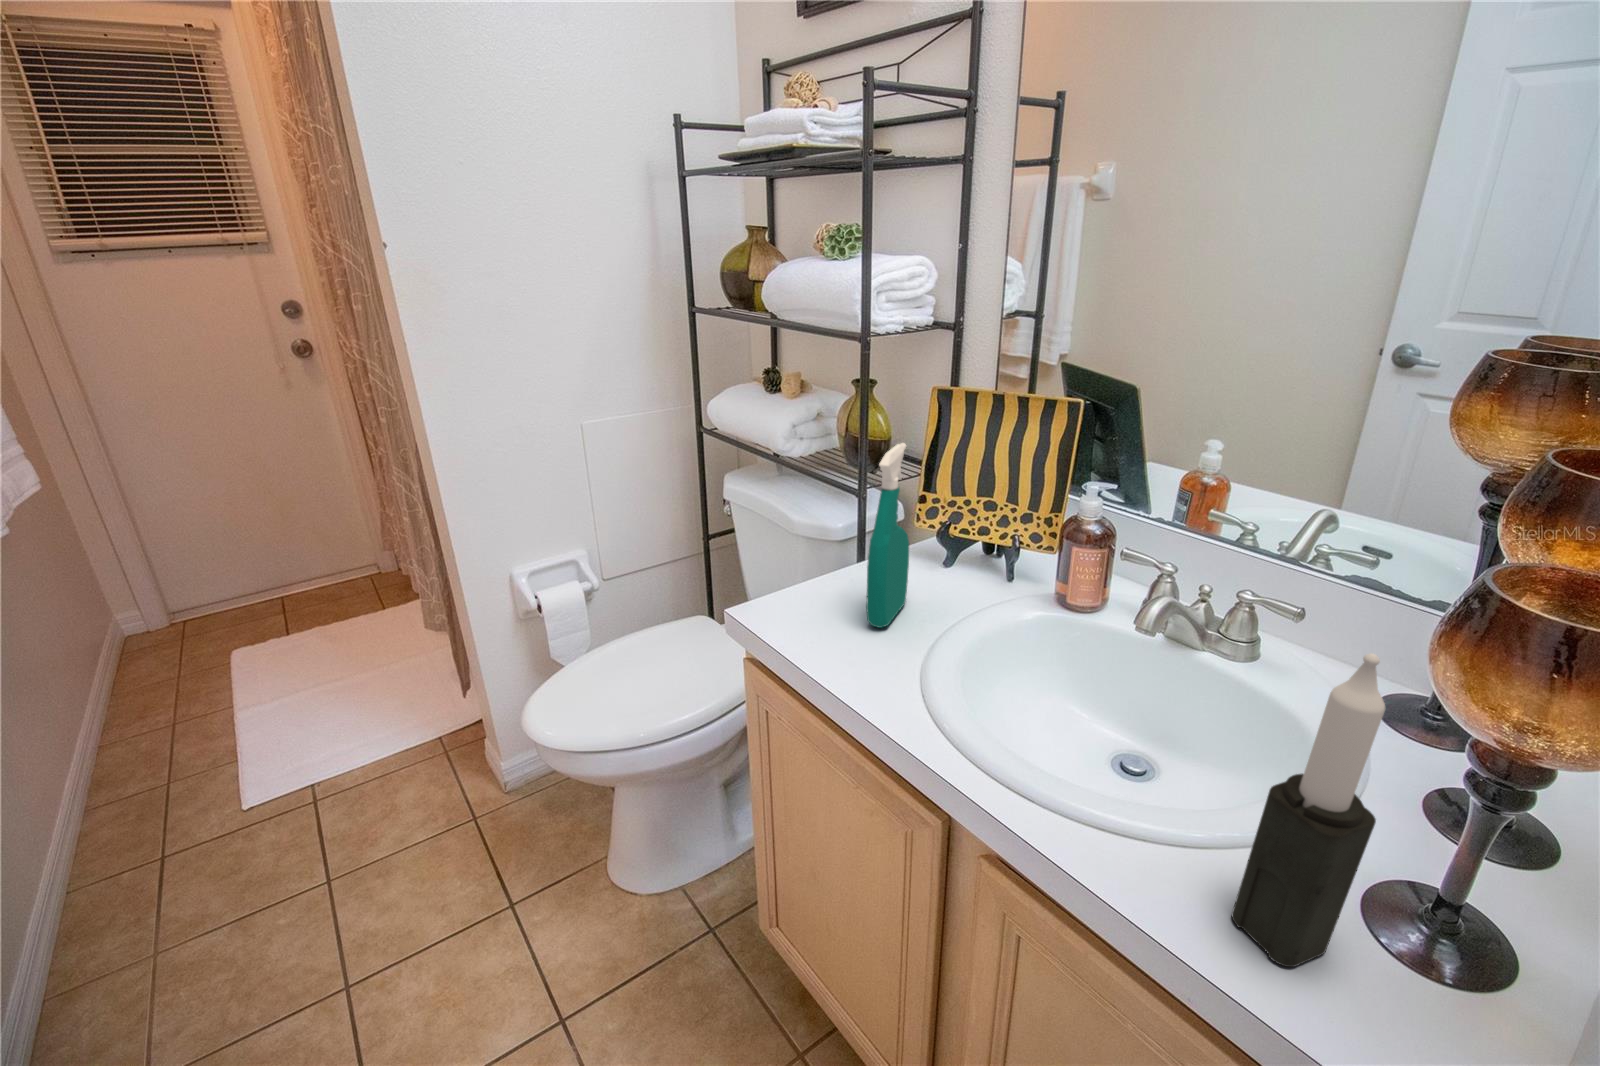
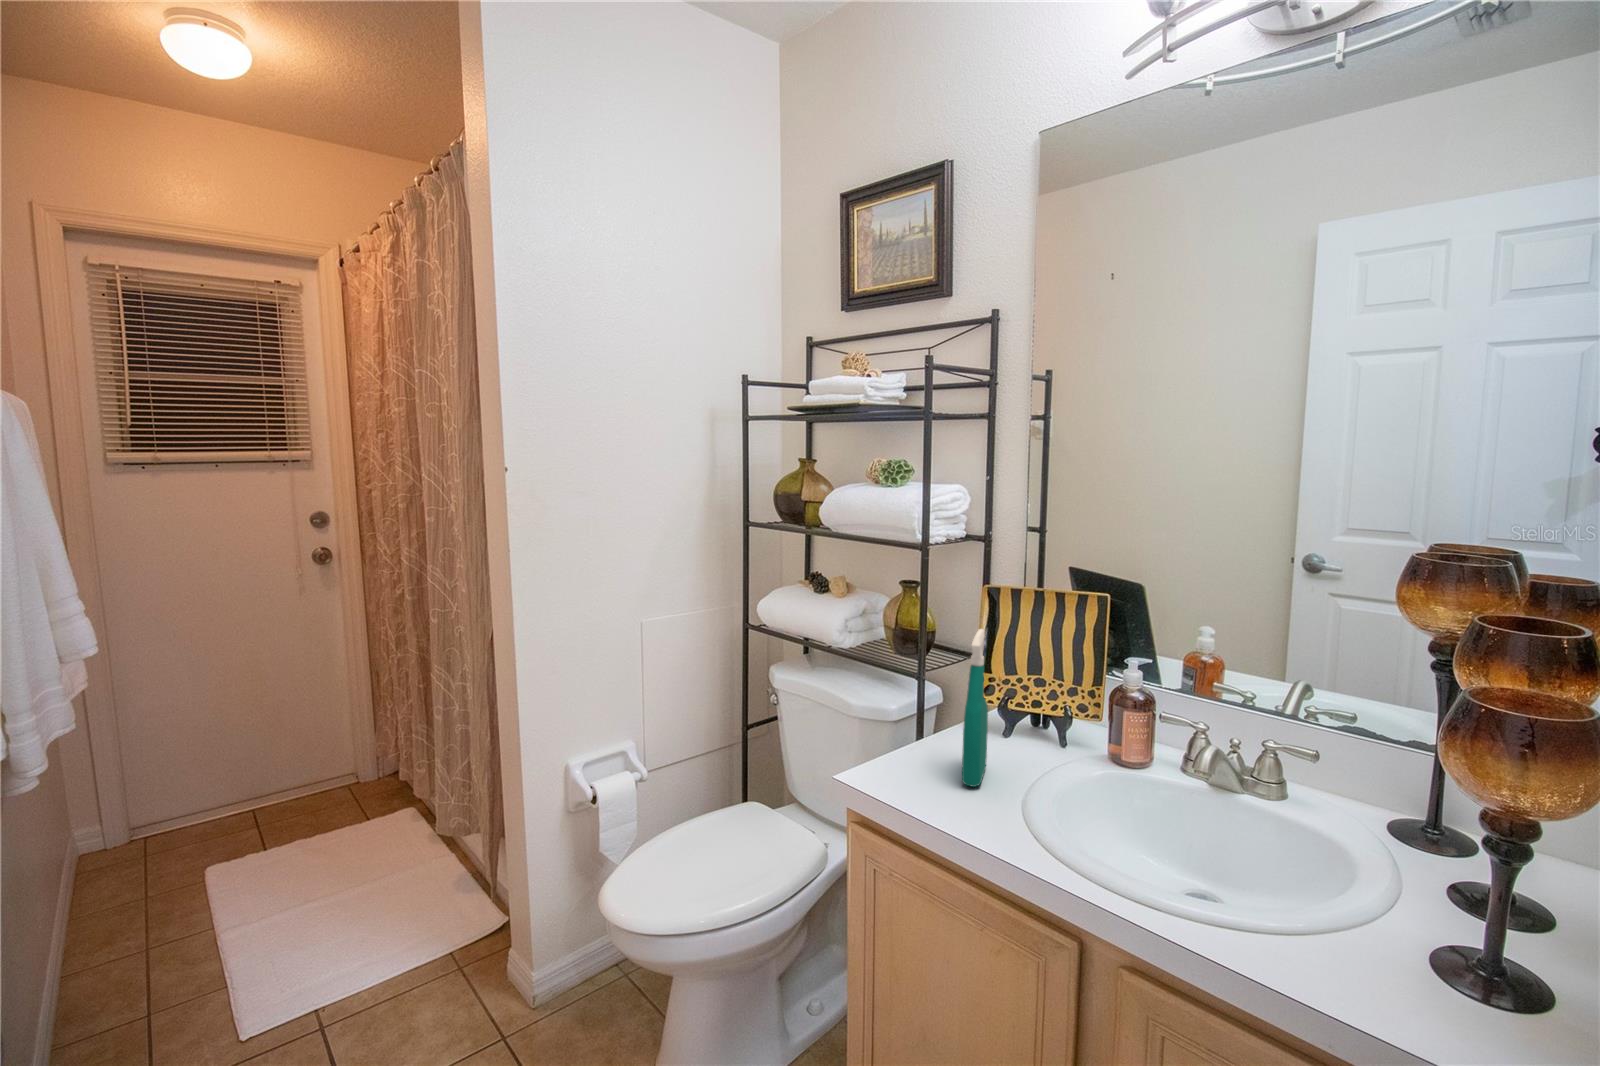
candle: present [1232,653,1385,967] -> none [1339,750,1427,1010]

